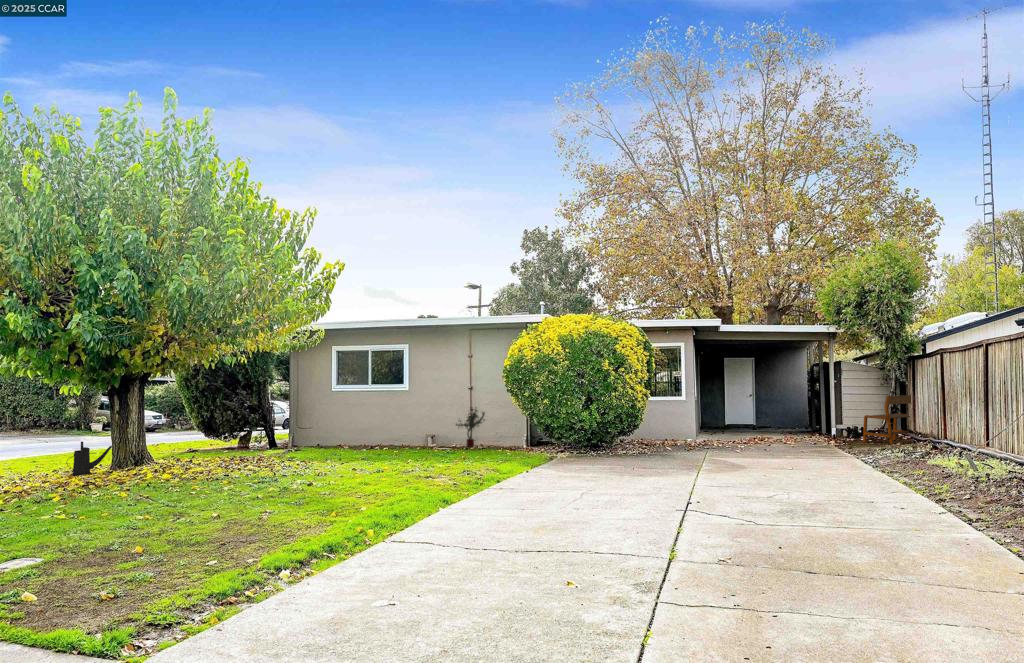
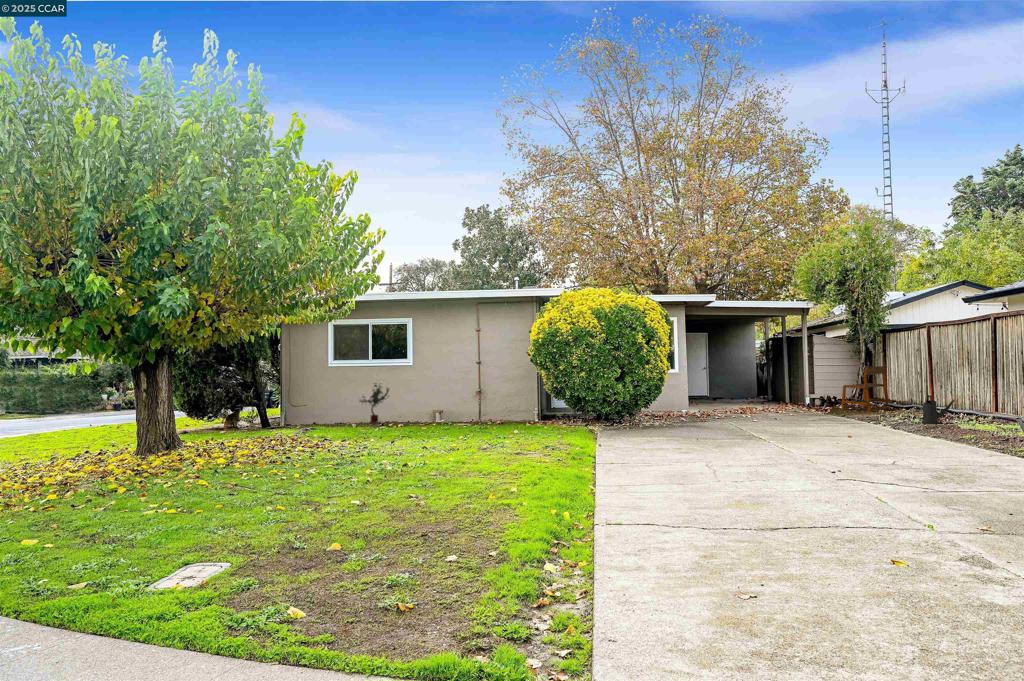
potted tree: present [456,407,485,447] -> present [360,383,389,423]
watering can: present [67,442,112,475] -> present [918,395,954,424]

